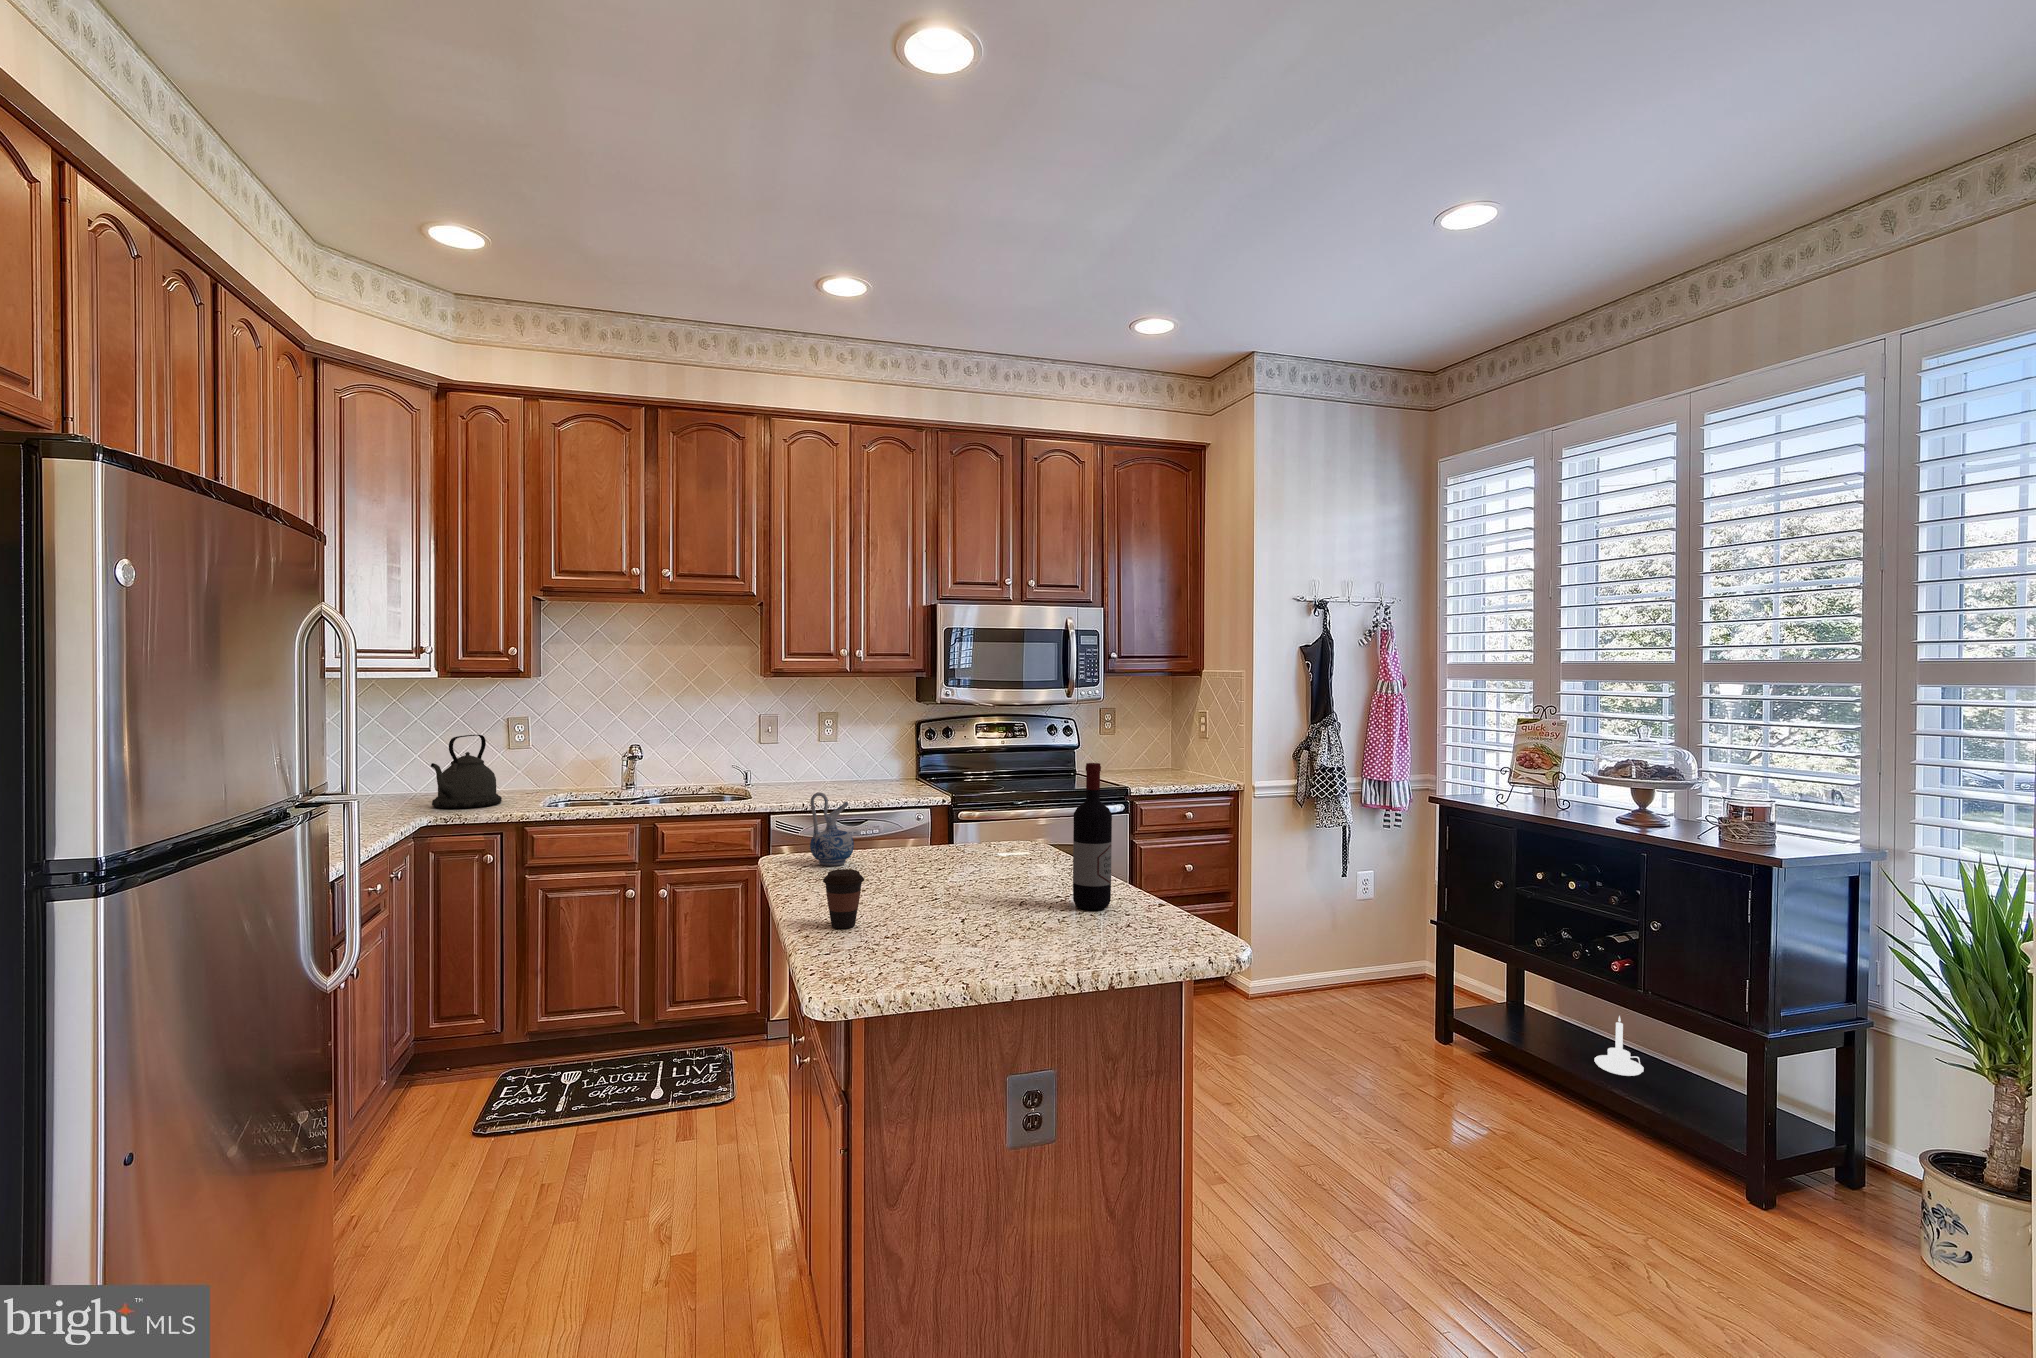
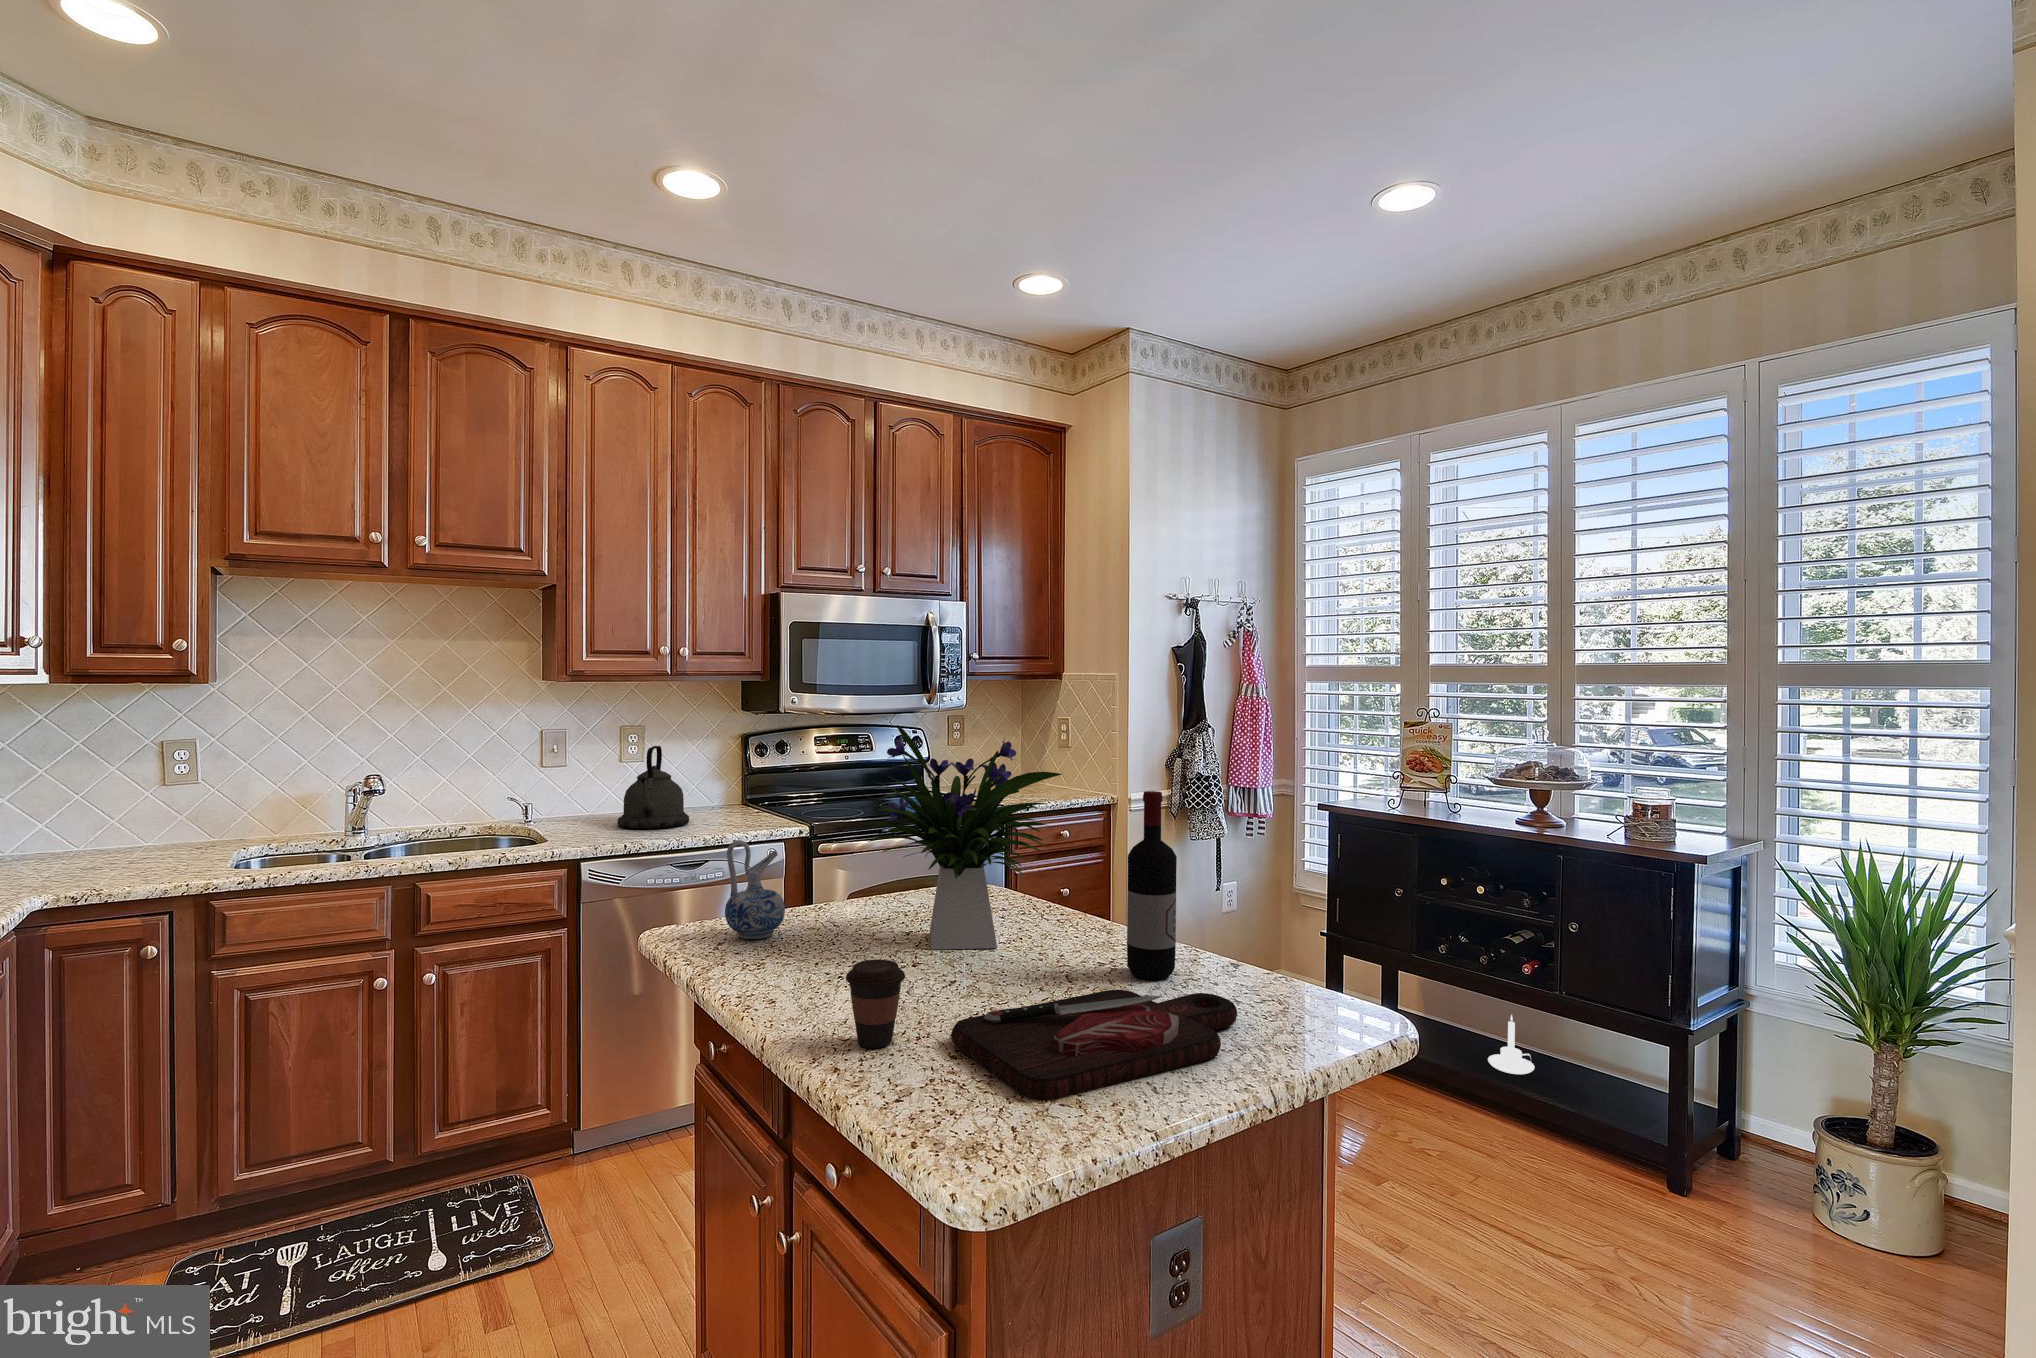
flower arrangement: none [898,709,1057,883] -> present [860,725,1062,949]
kettle: present [431,735,502,808] -> present [618,746,689,829]
cutting board: none [891,909,1113,964] -> present [951,990,1237,1100]

